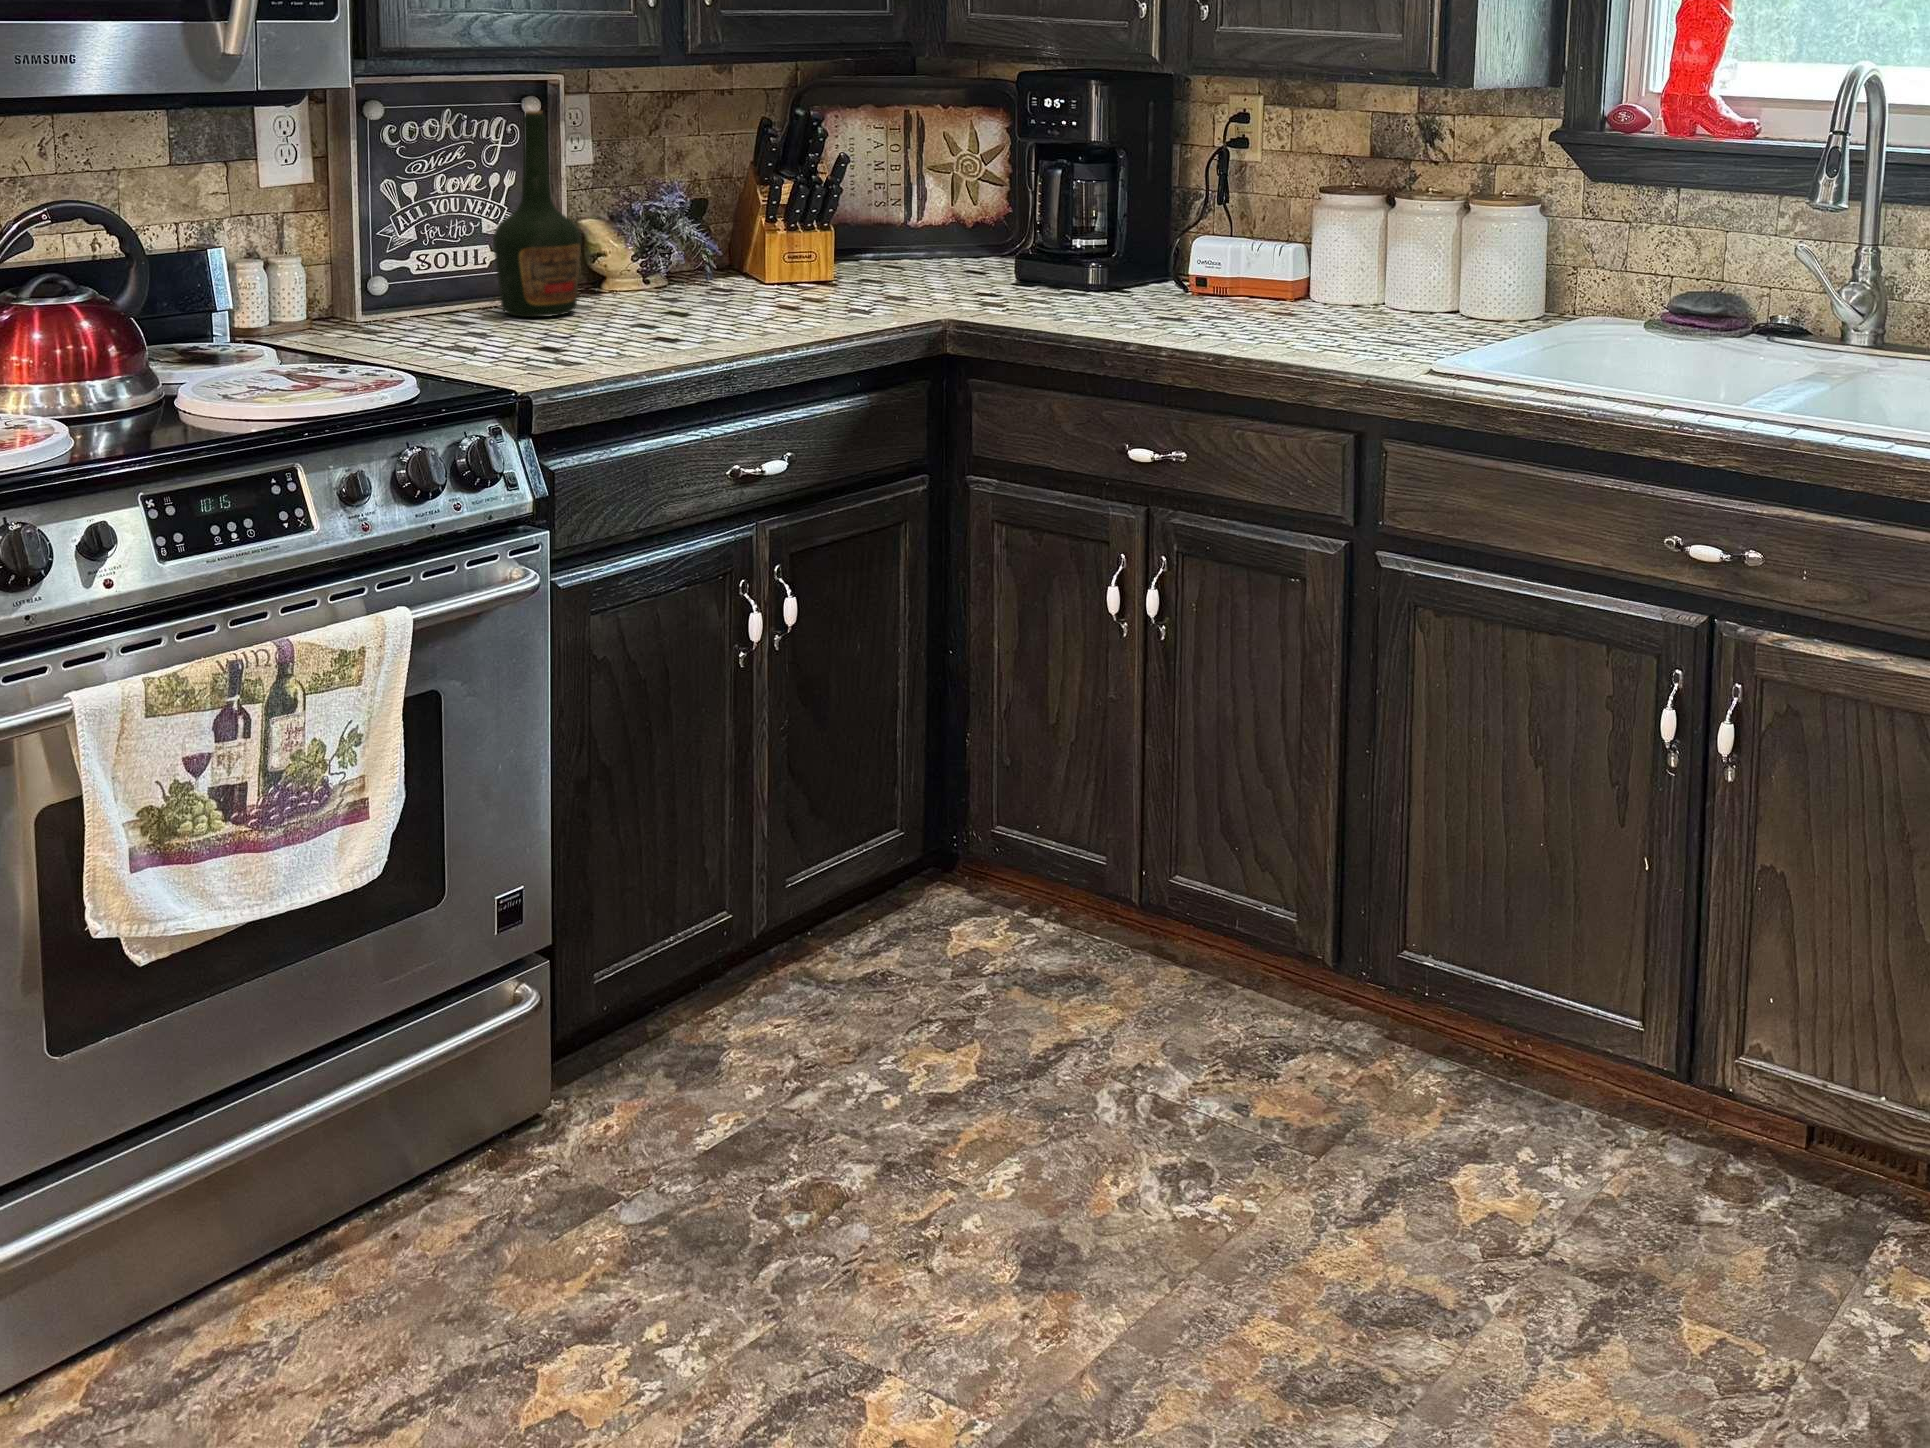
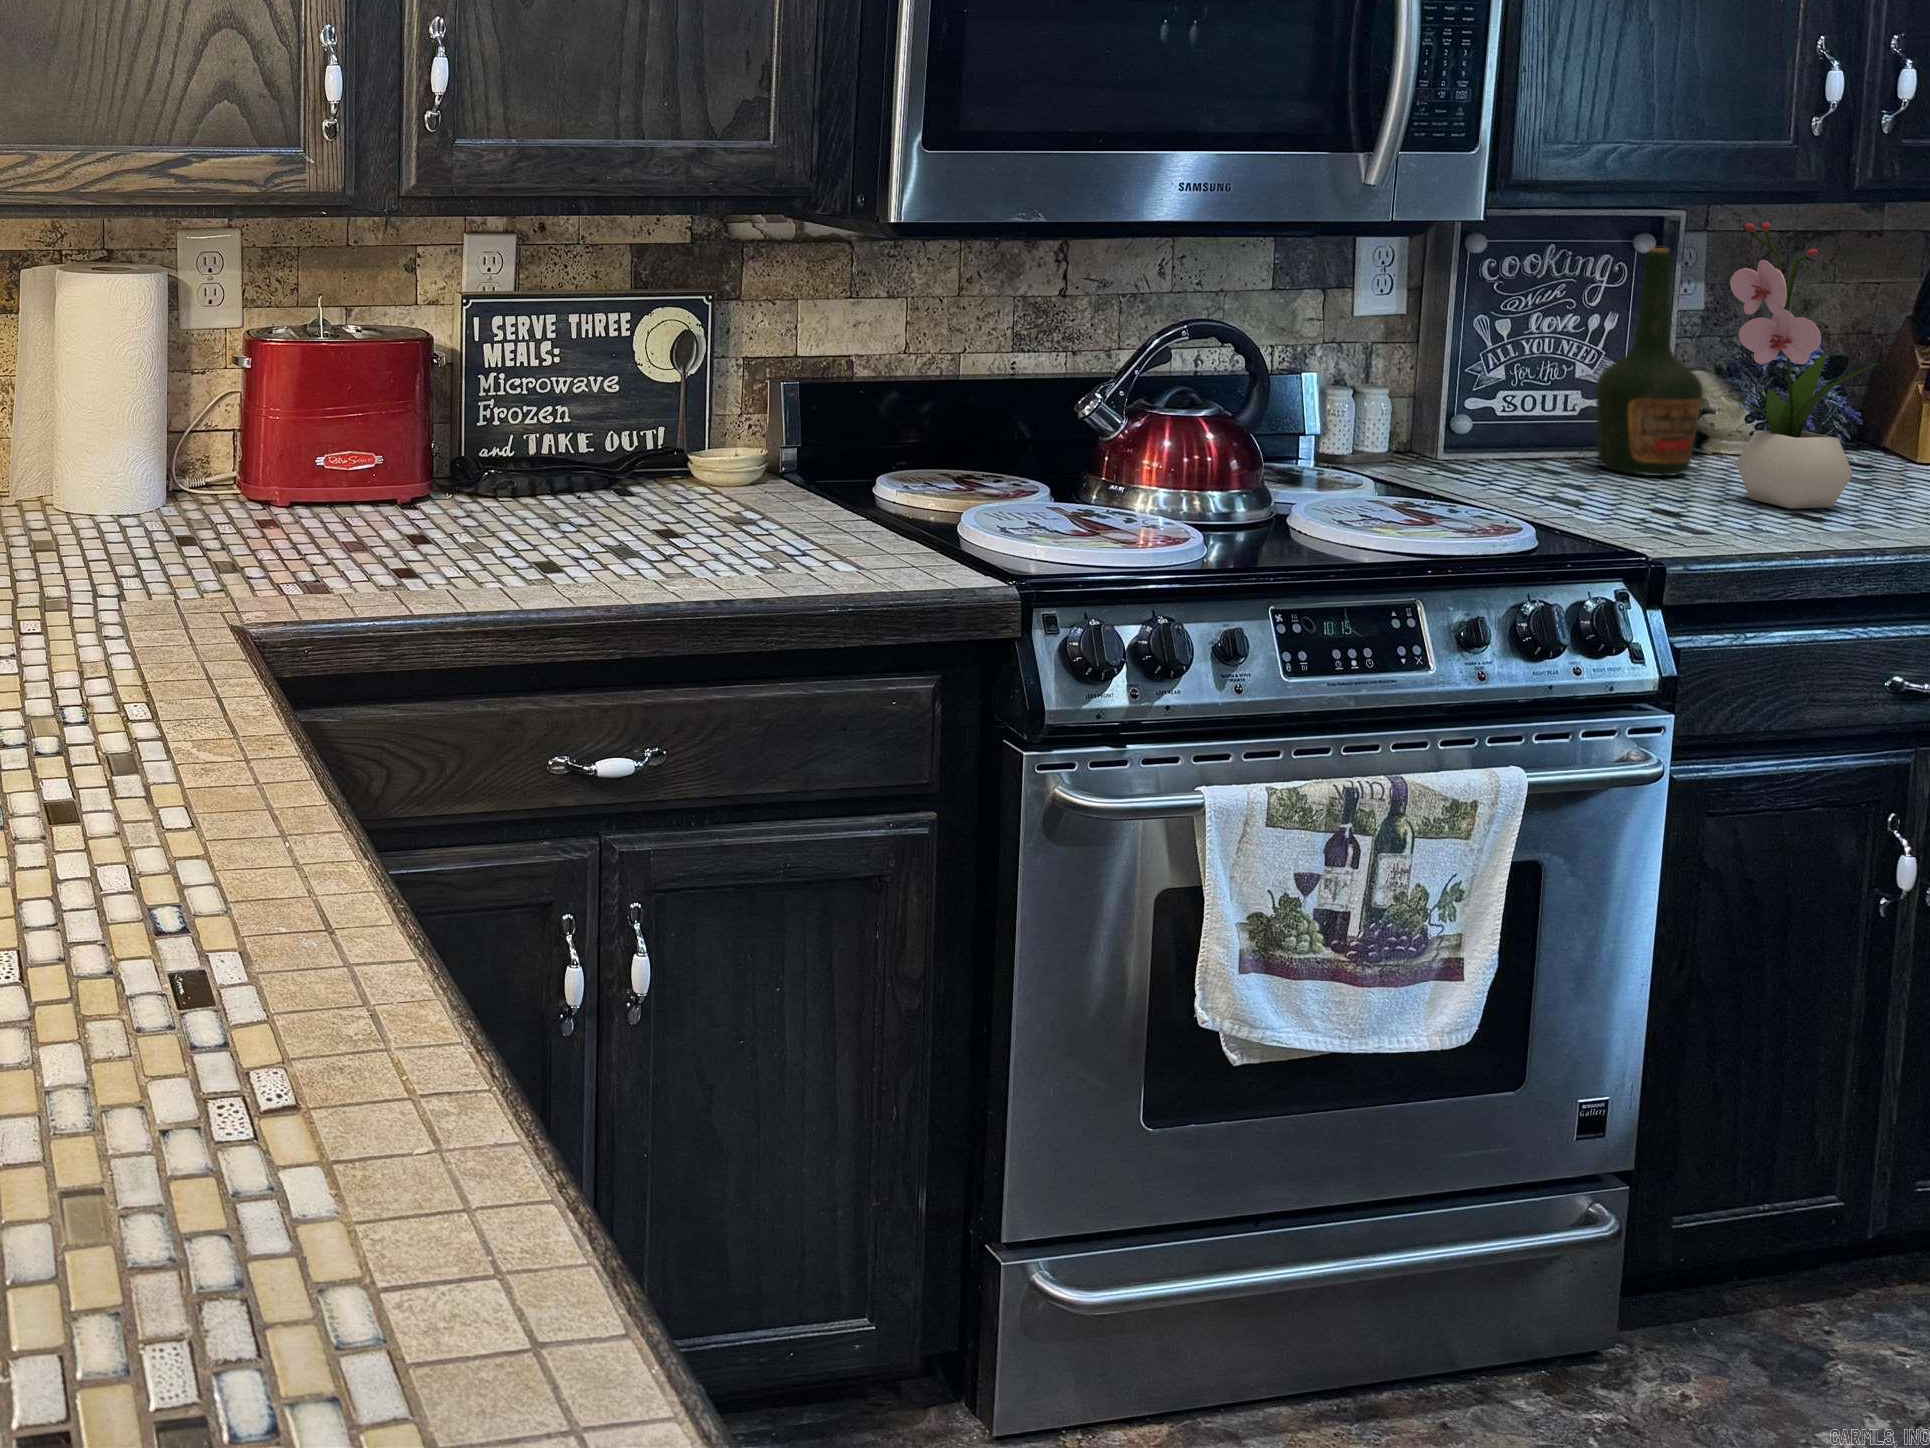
flower arrangement: none [584,83,703,332] -> present [1726,222,1877,509]

